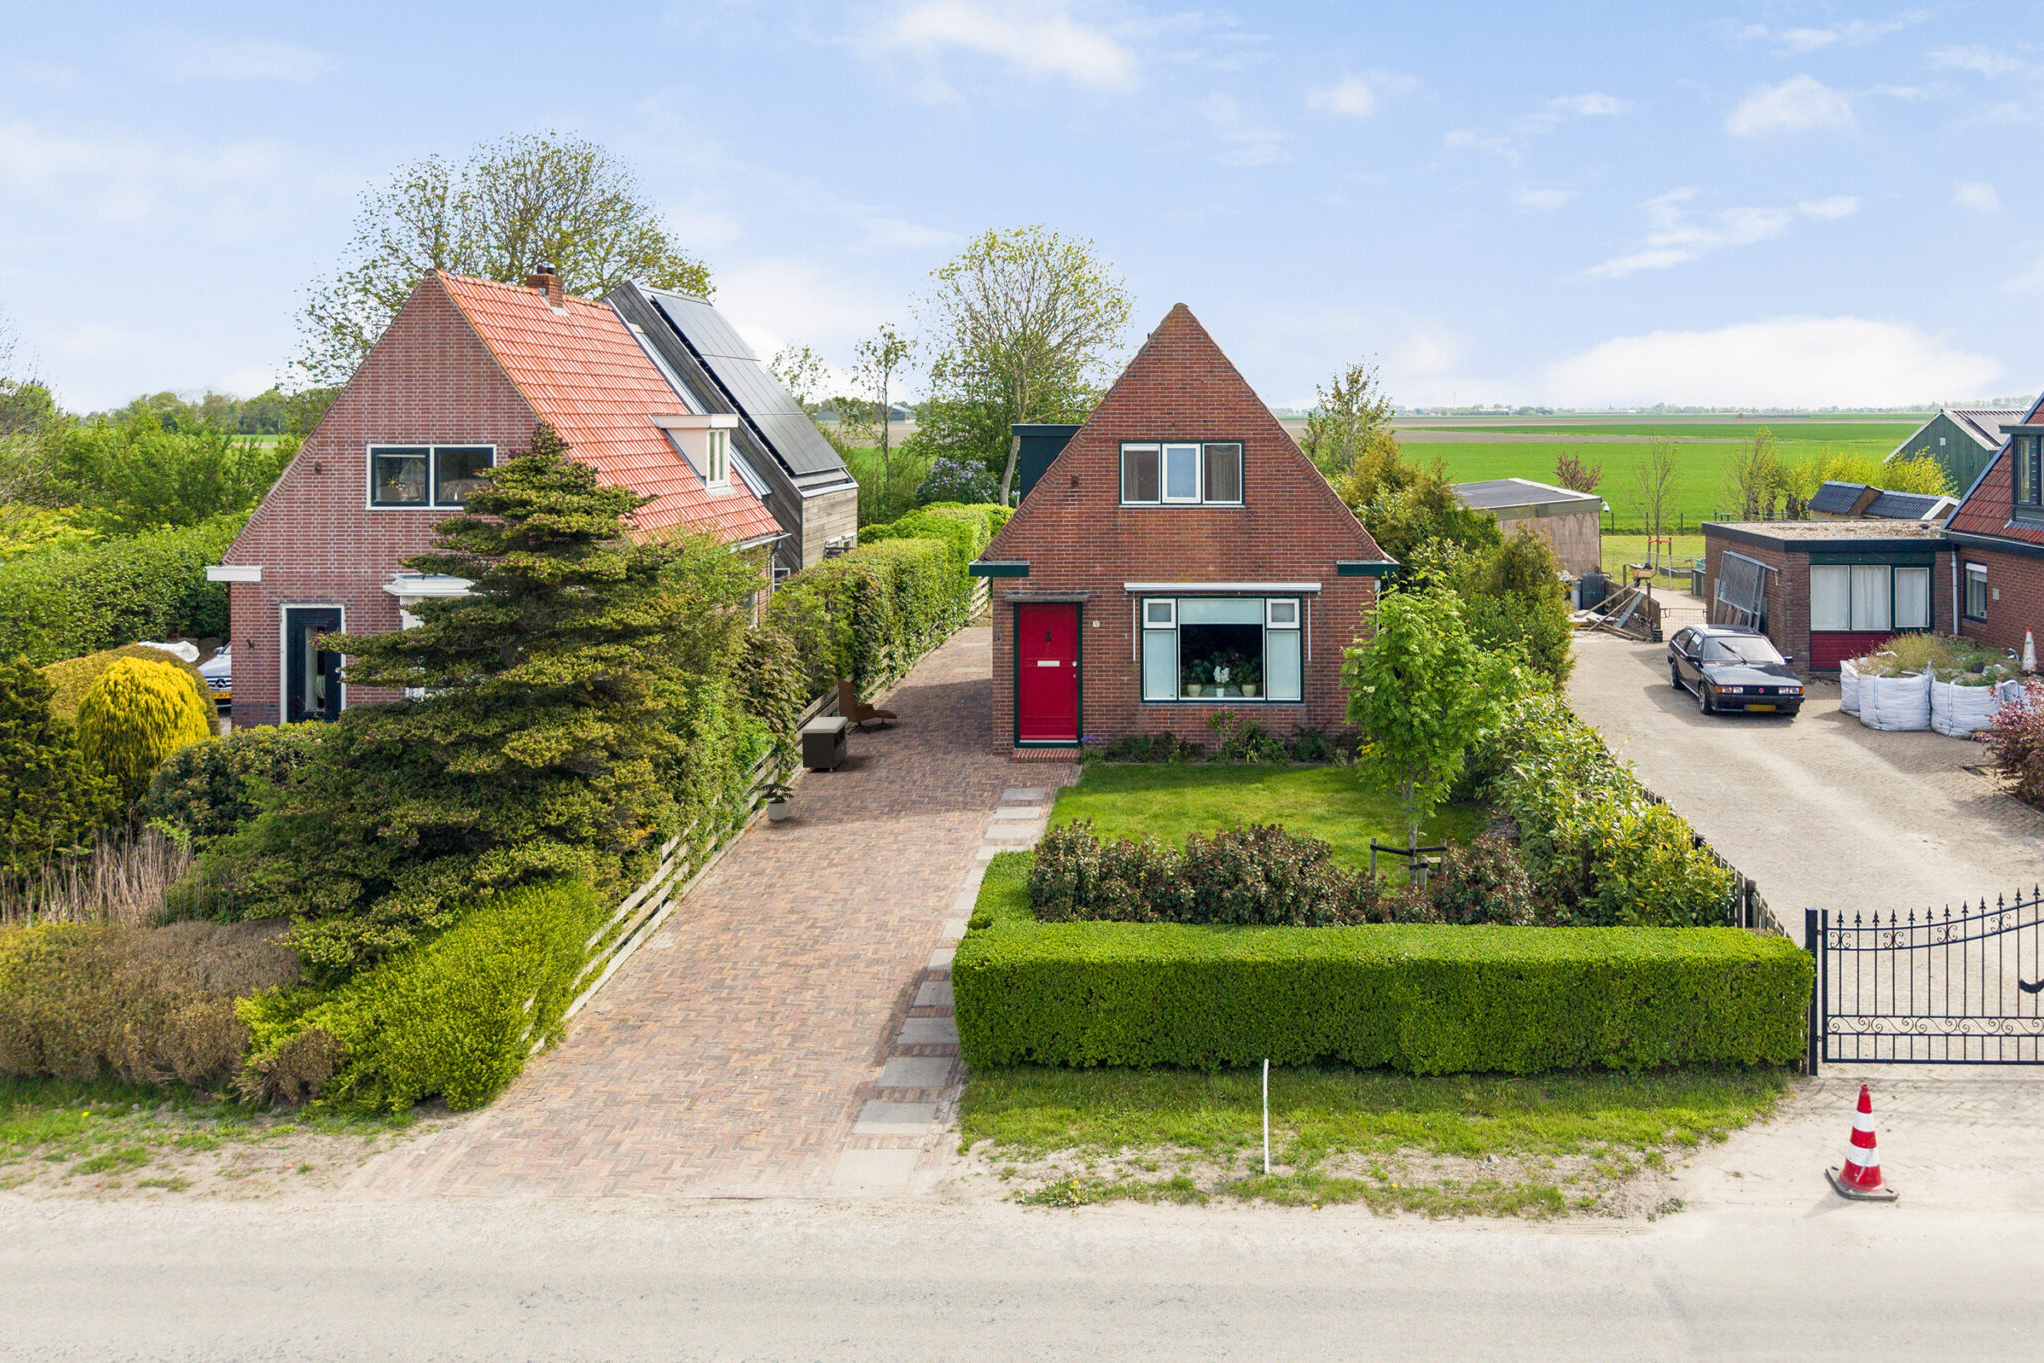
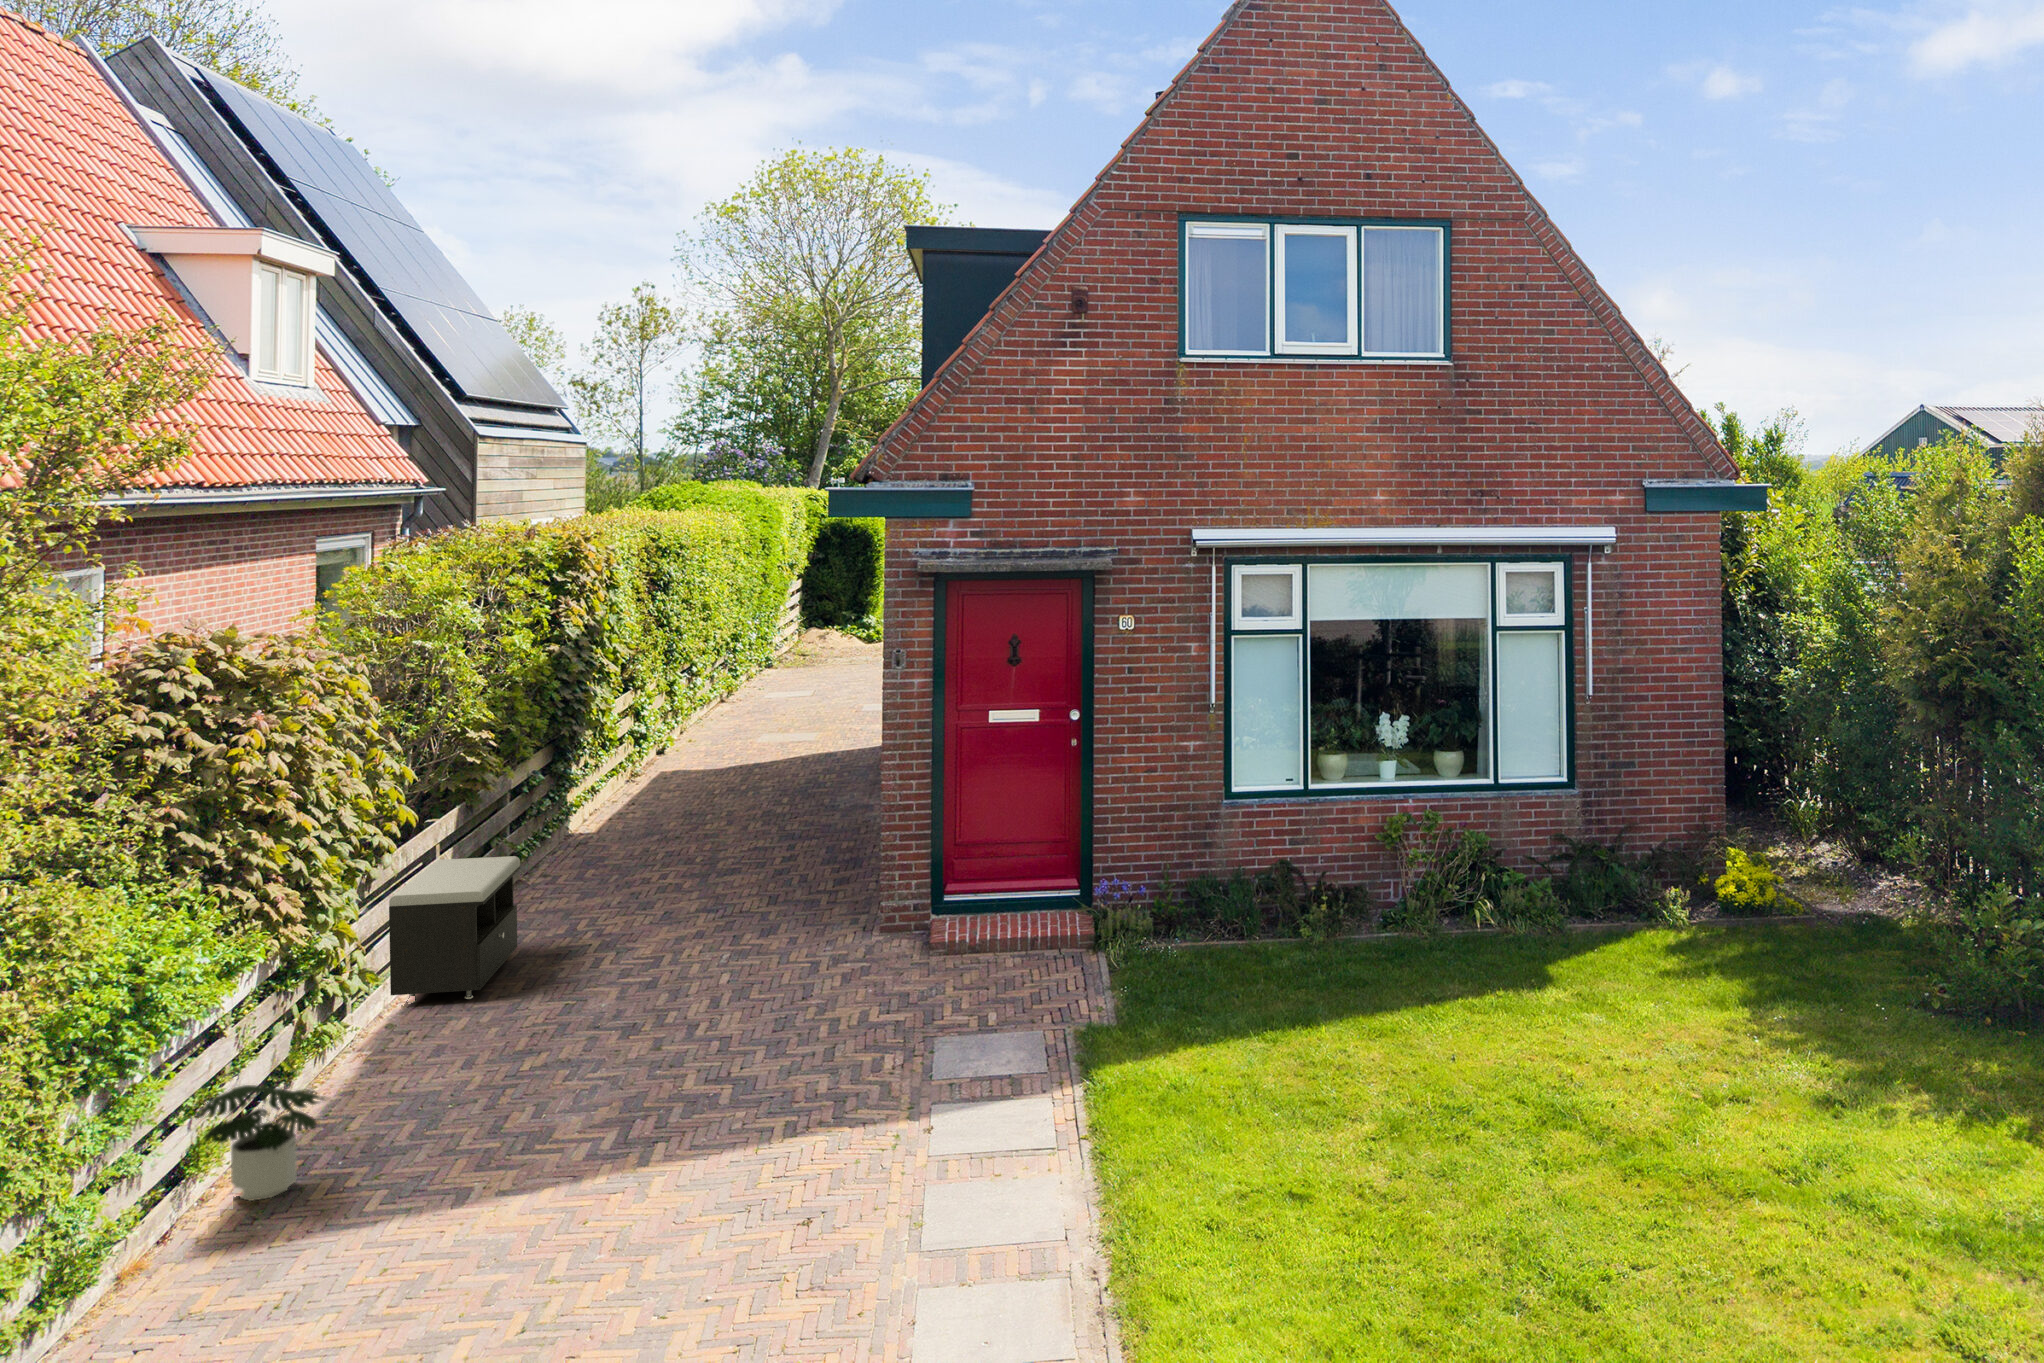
lounge chair: present [838,679,897,735] -> none [497,765,648,890]

